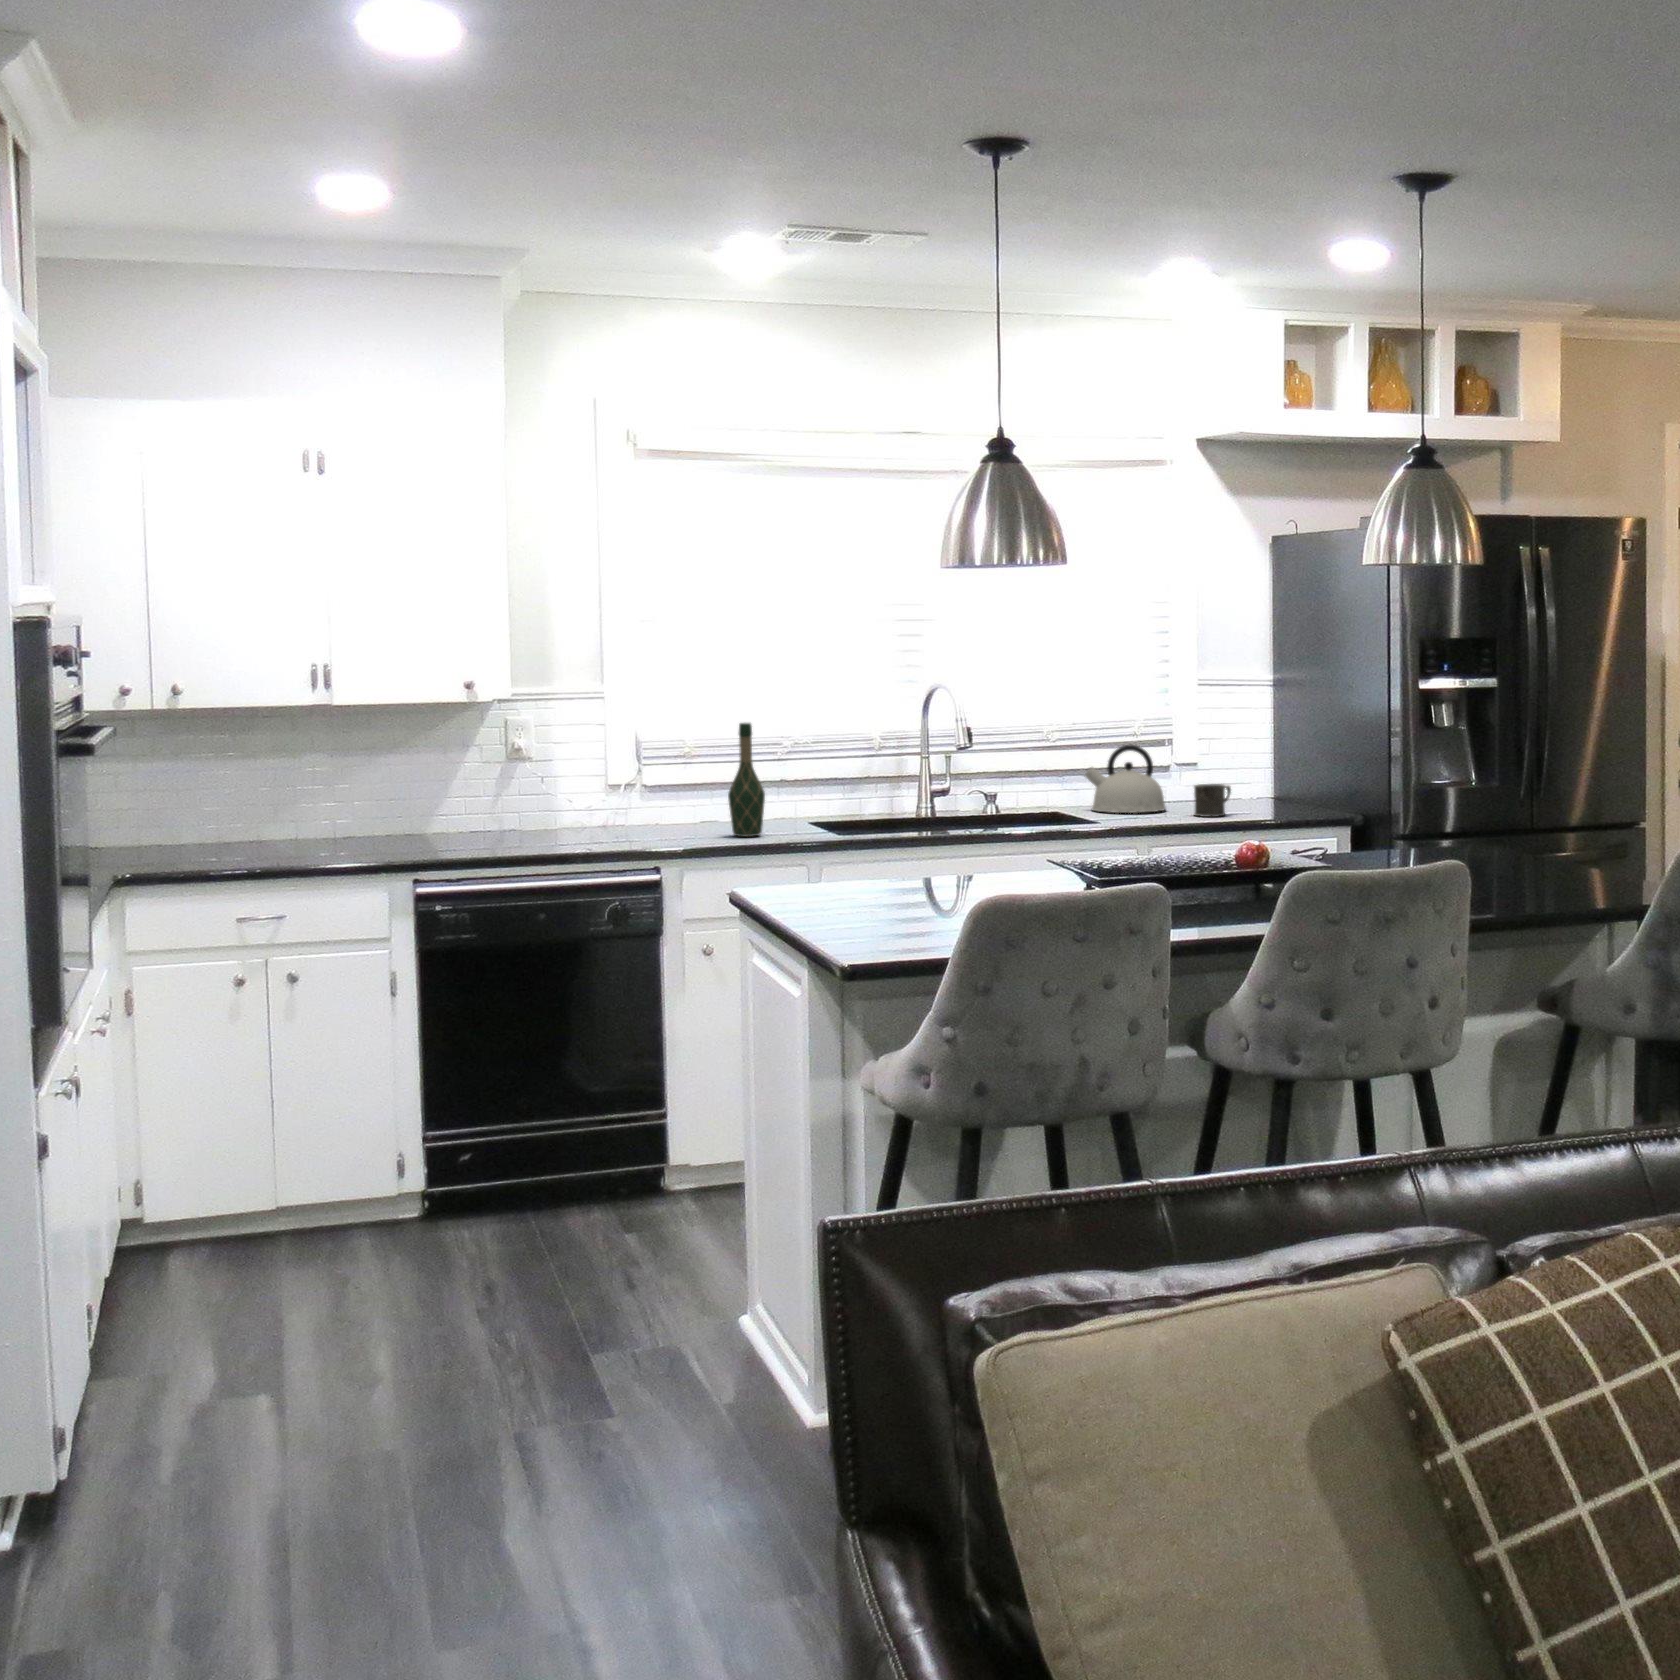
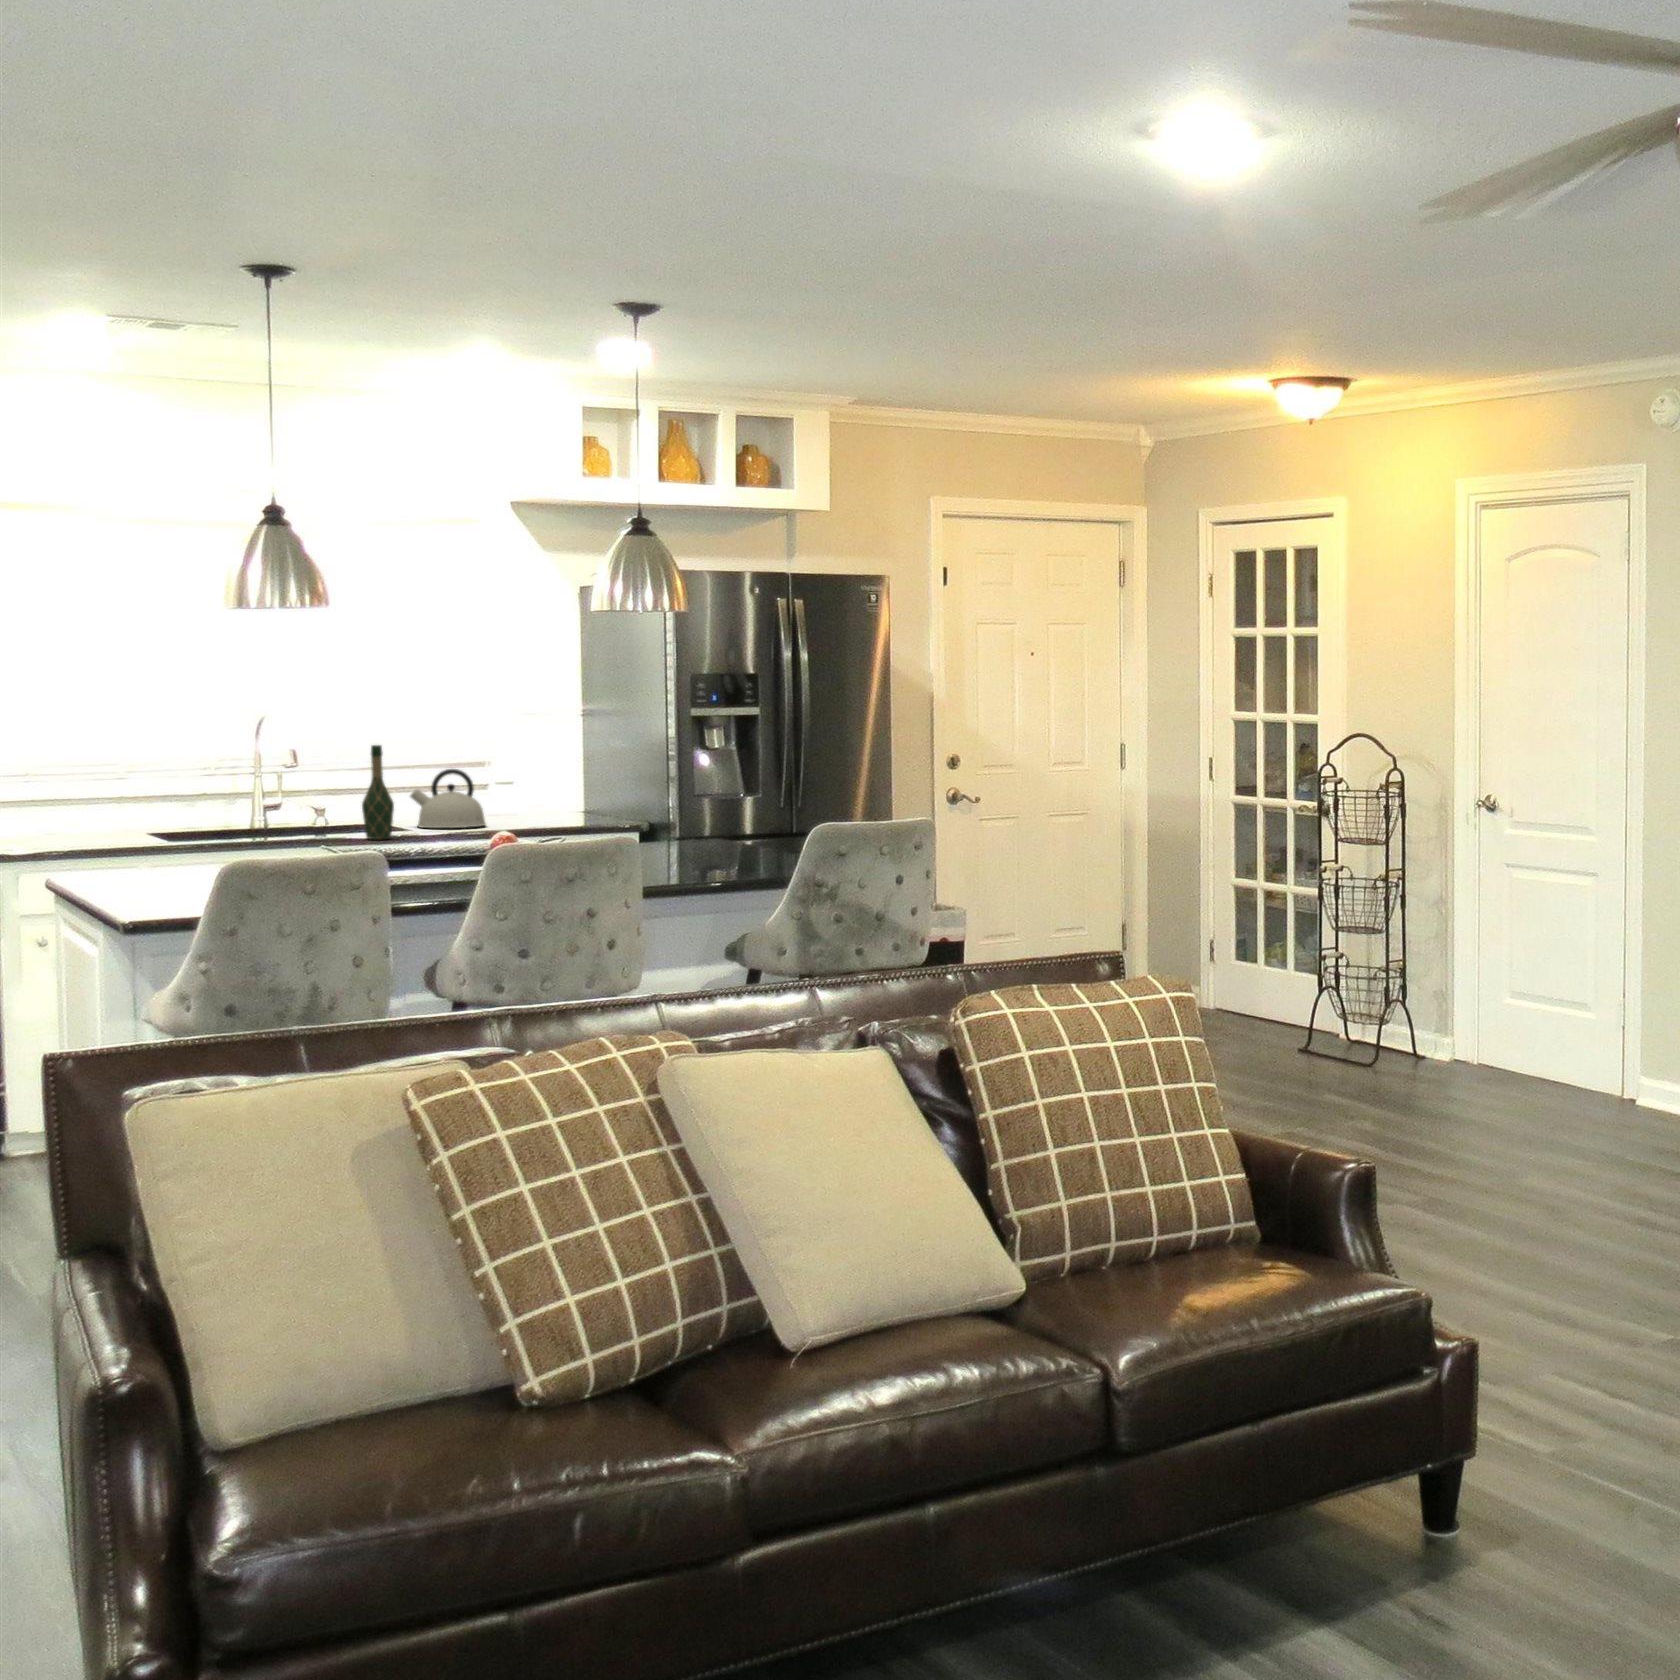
wine bottle: present [728,723,765,837] -> present [362,745,394,840]
mug: present [1194,784,1231,817] -> none [509,802,543,830]

